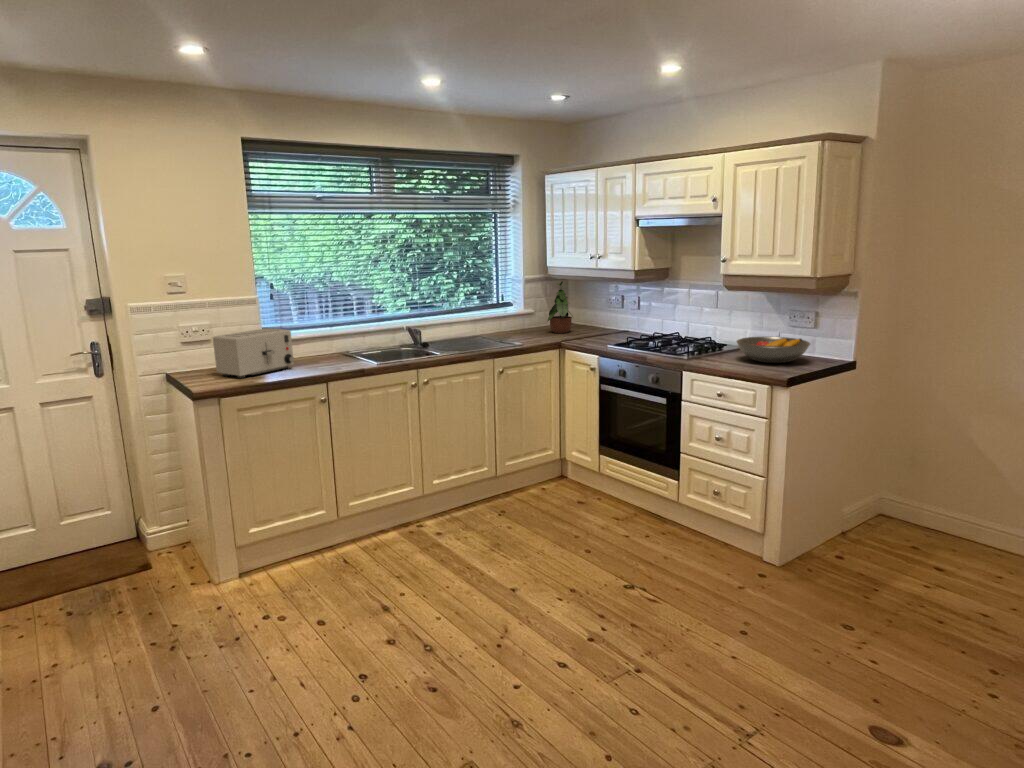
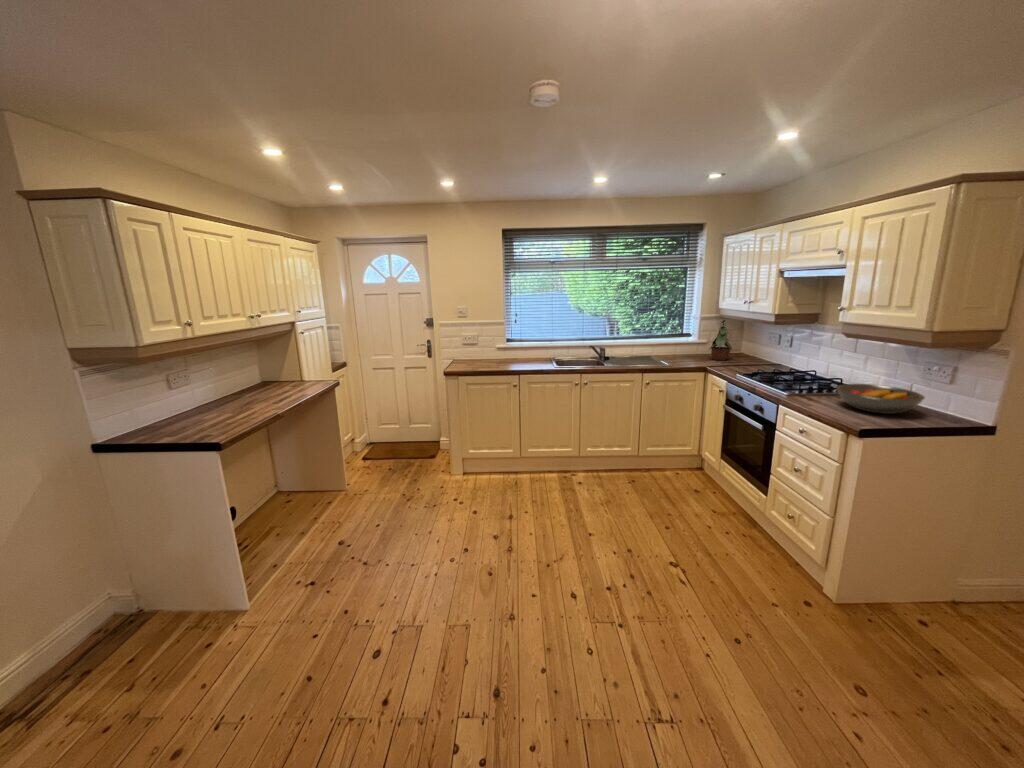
toaster: present [213,328,294,378] -> none [468,339,510,366]

